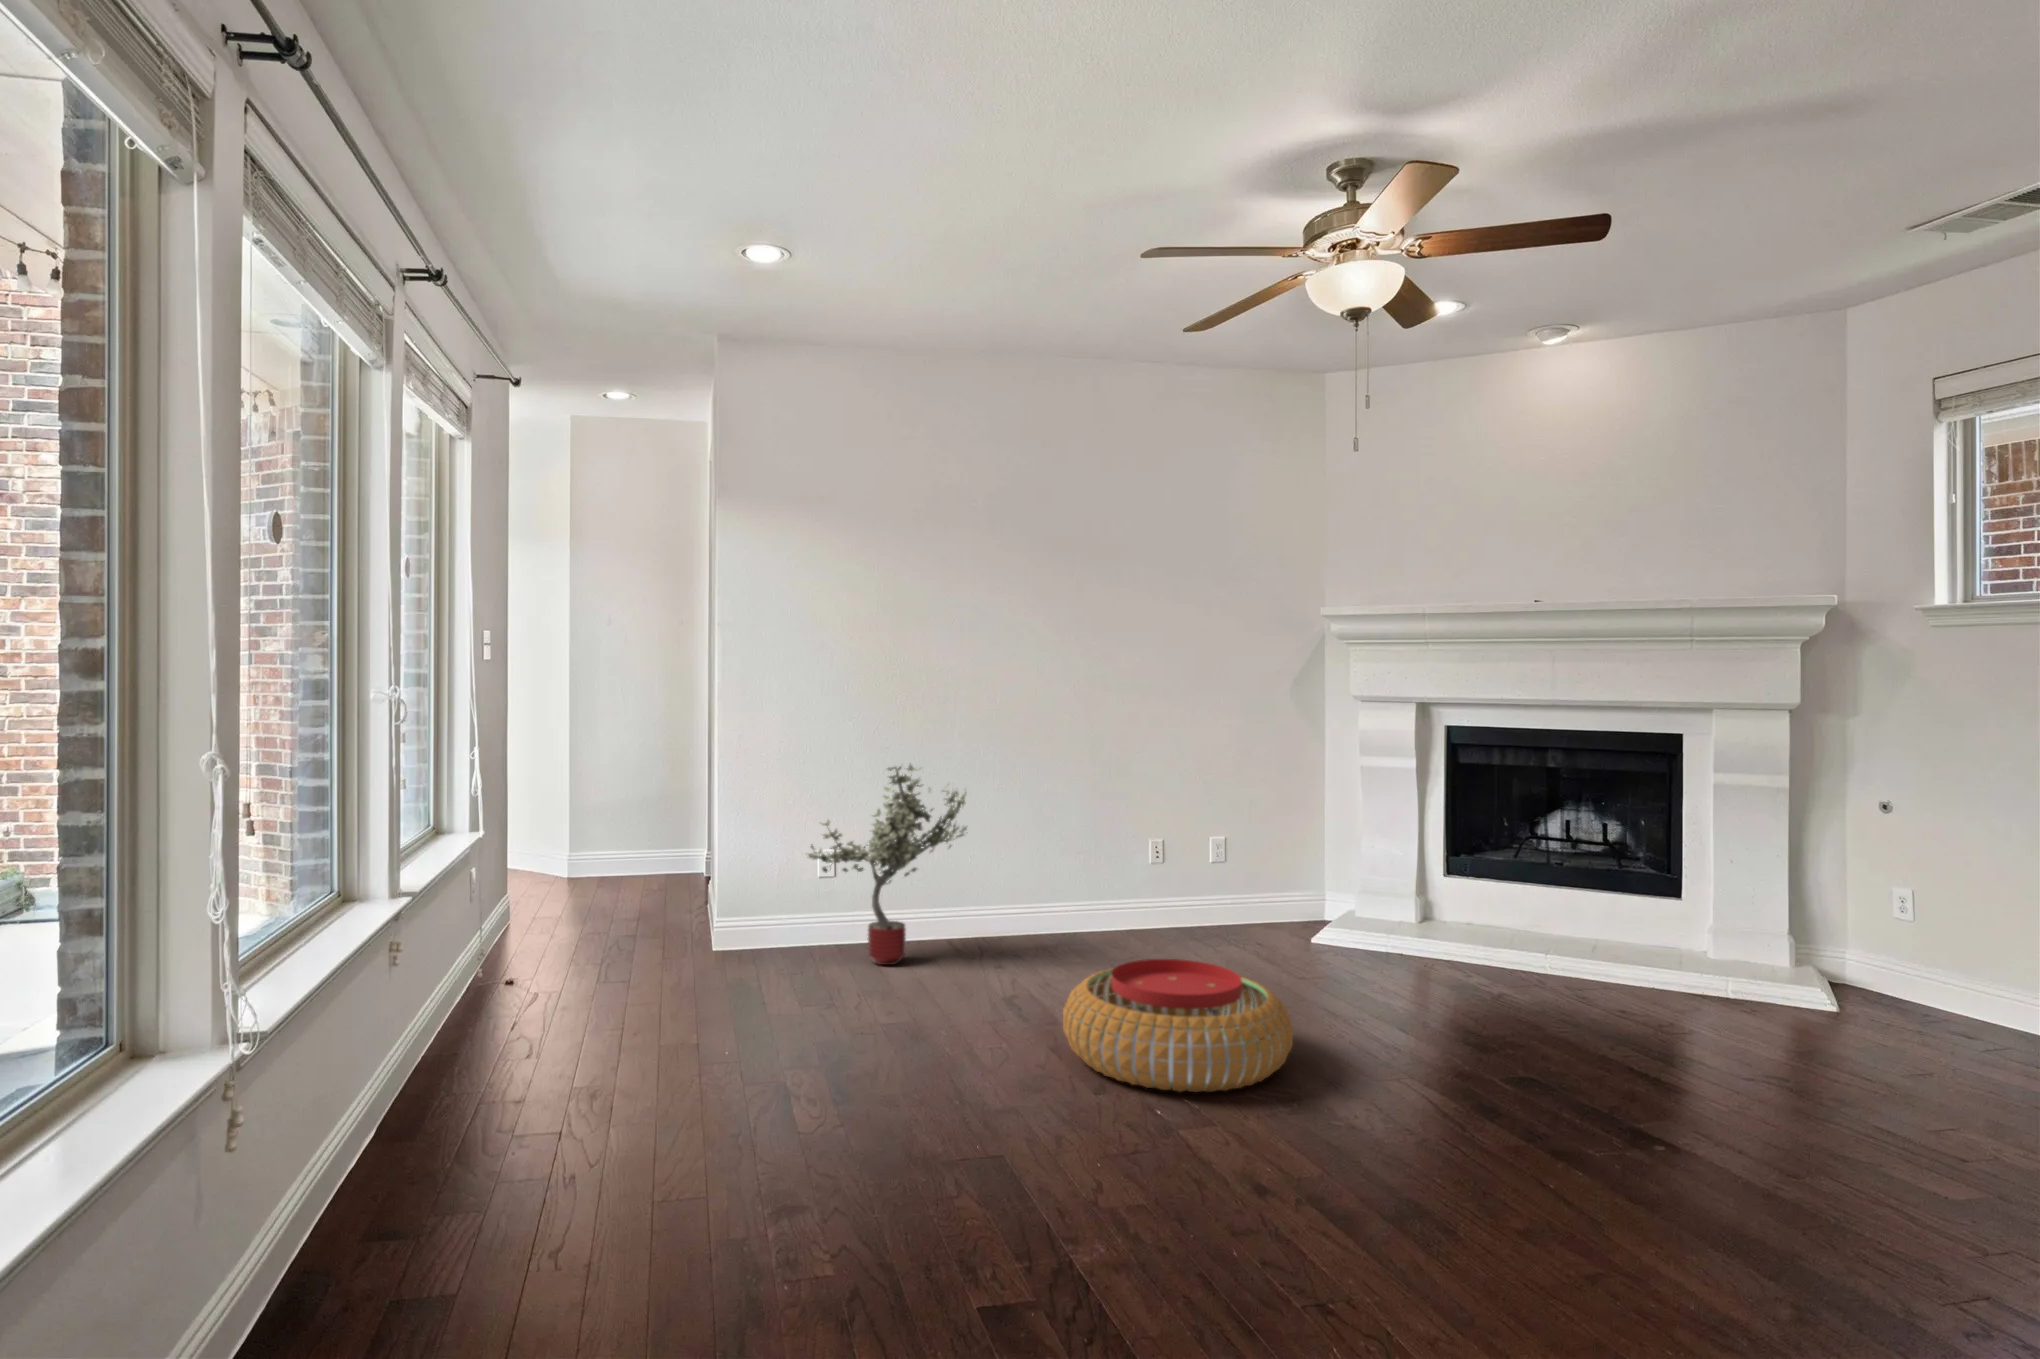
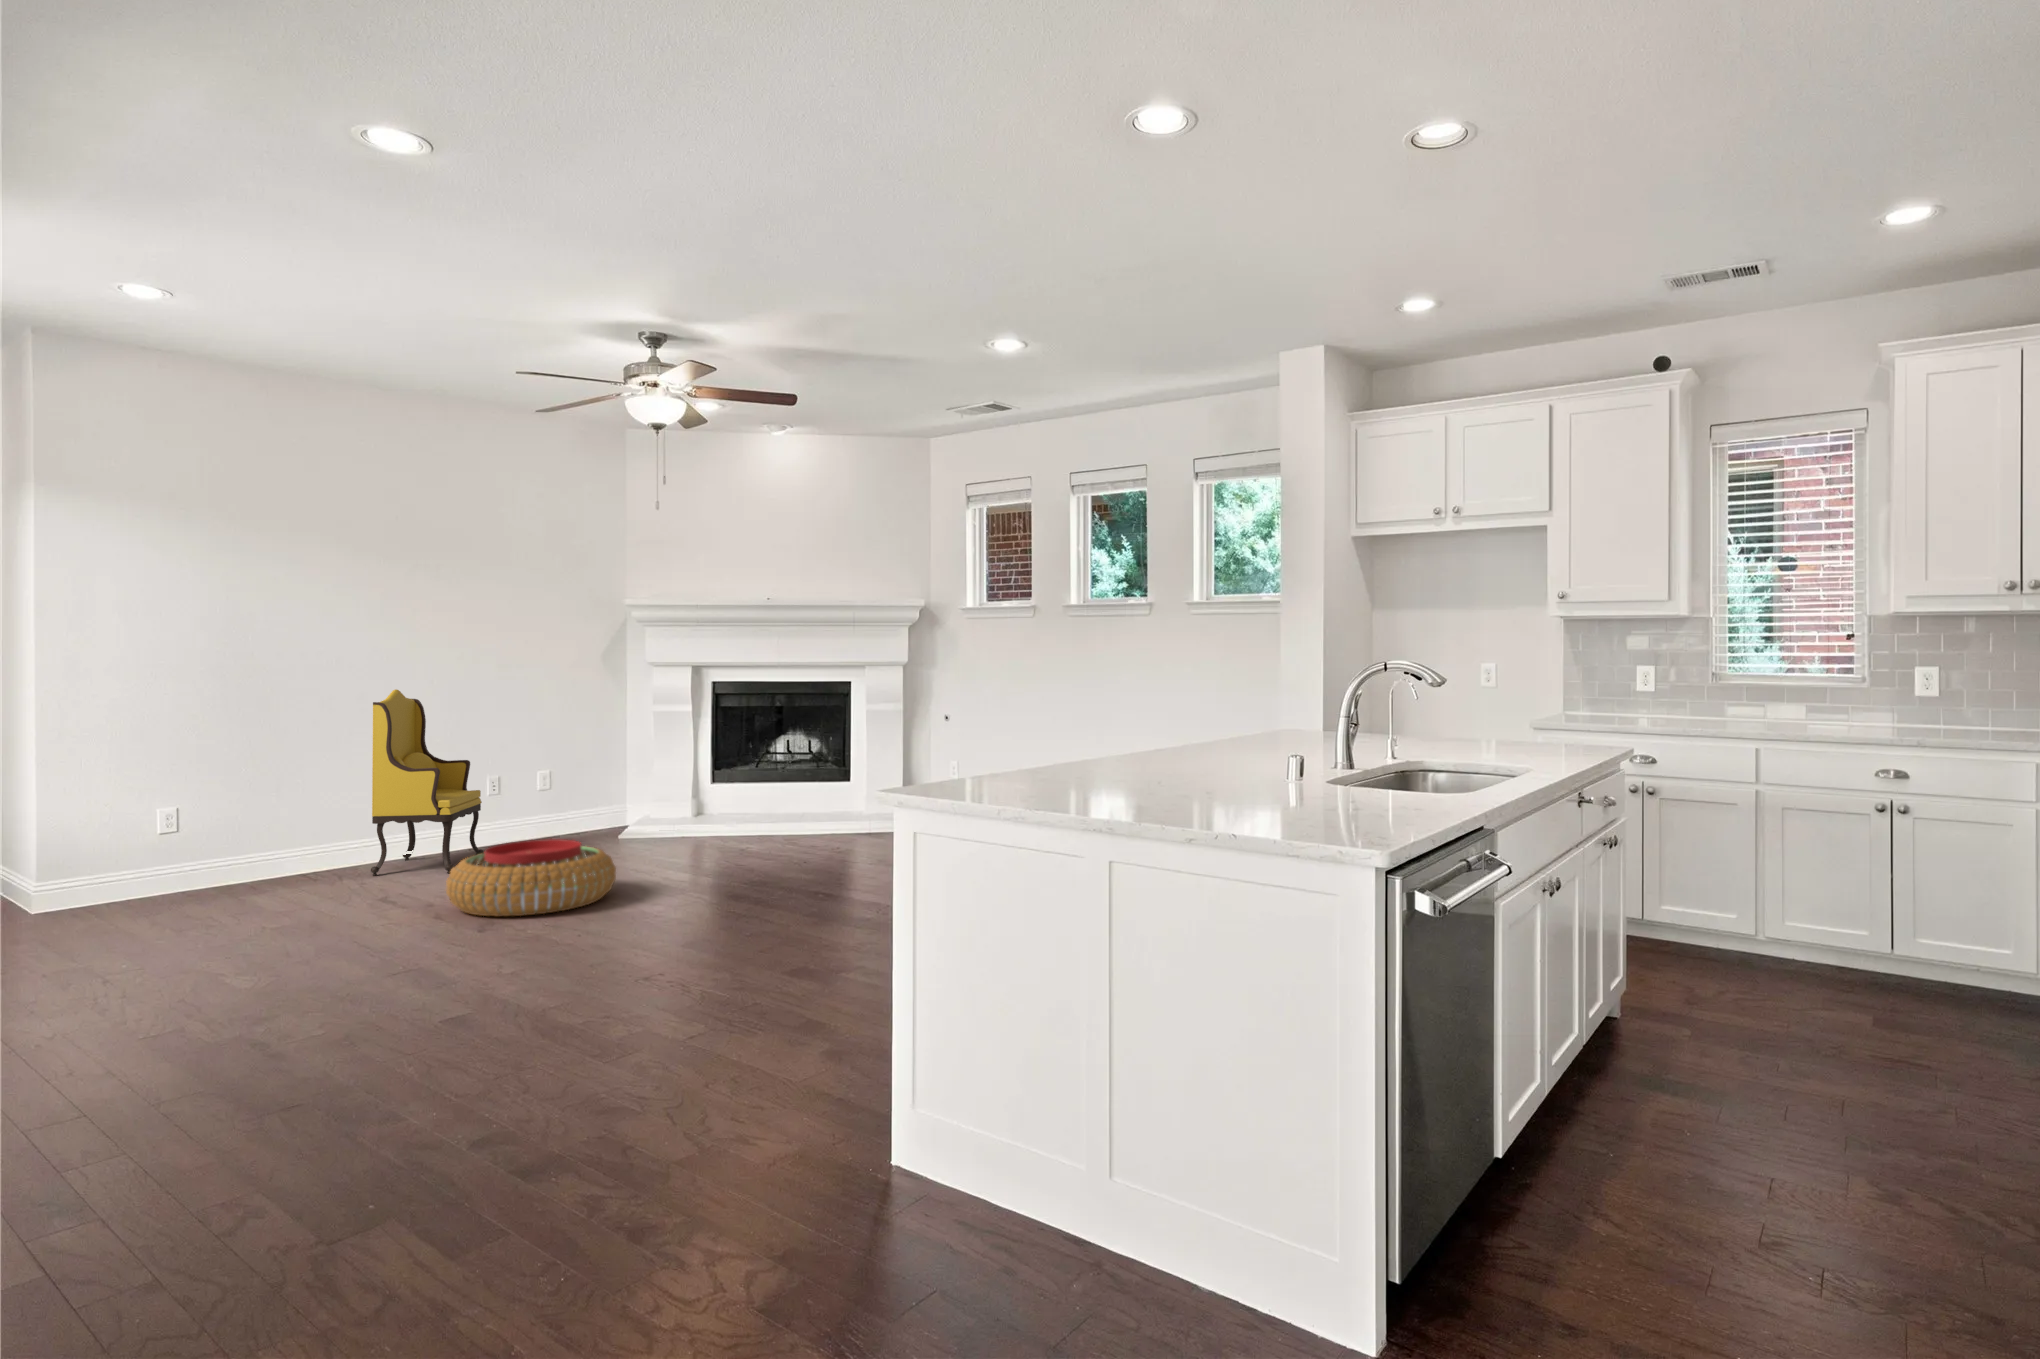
armchair: none [1010,723,1140,969] -> present [371,689,484,876]
potted tree: present [808,765,967,965] -> none [161,725,333,896]

